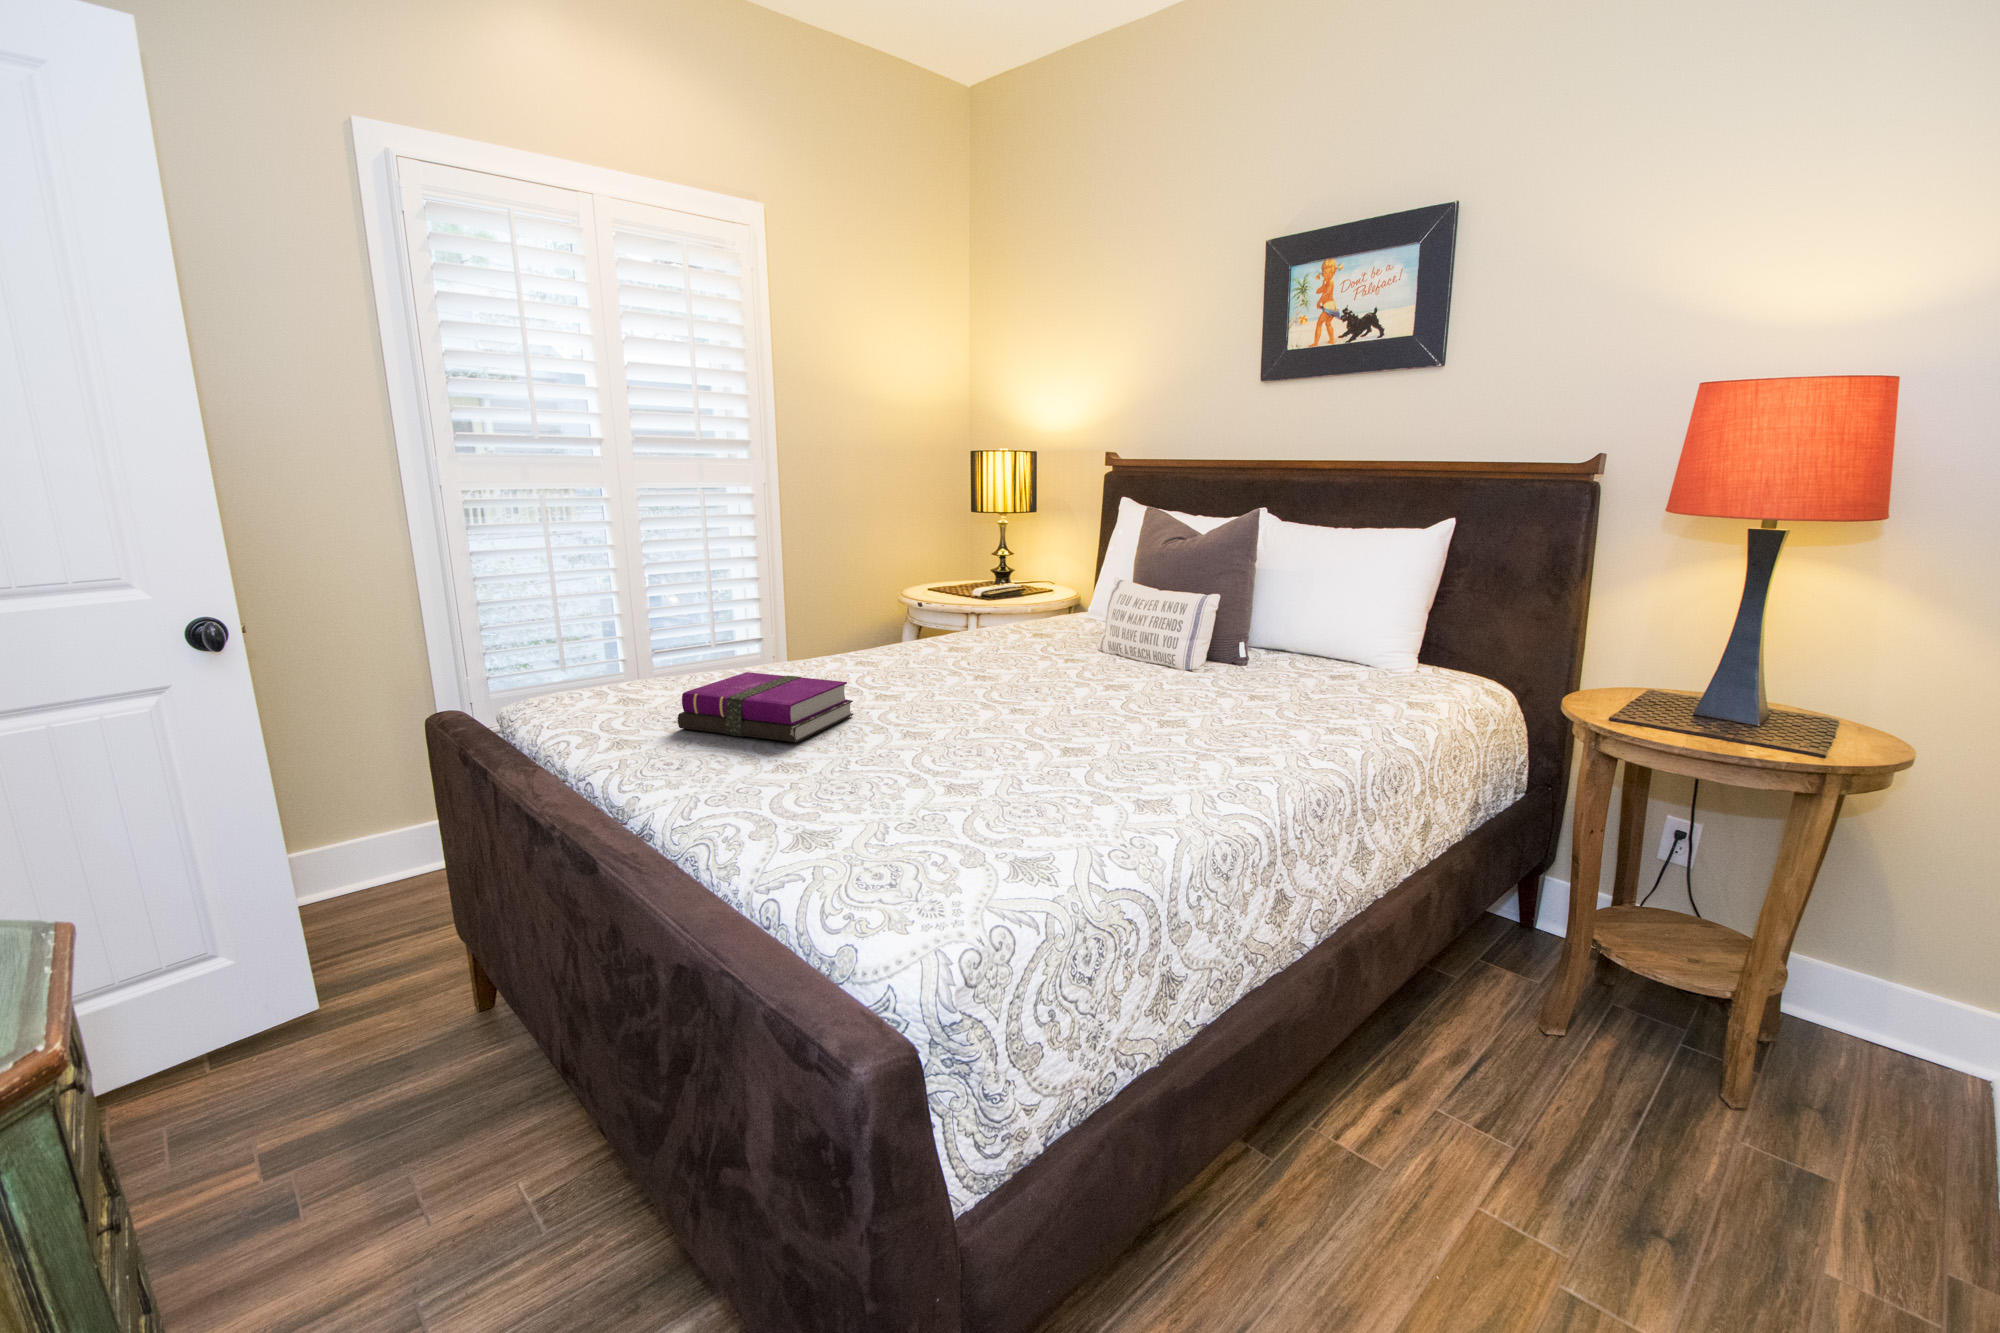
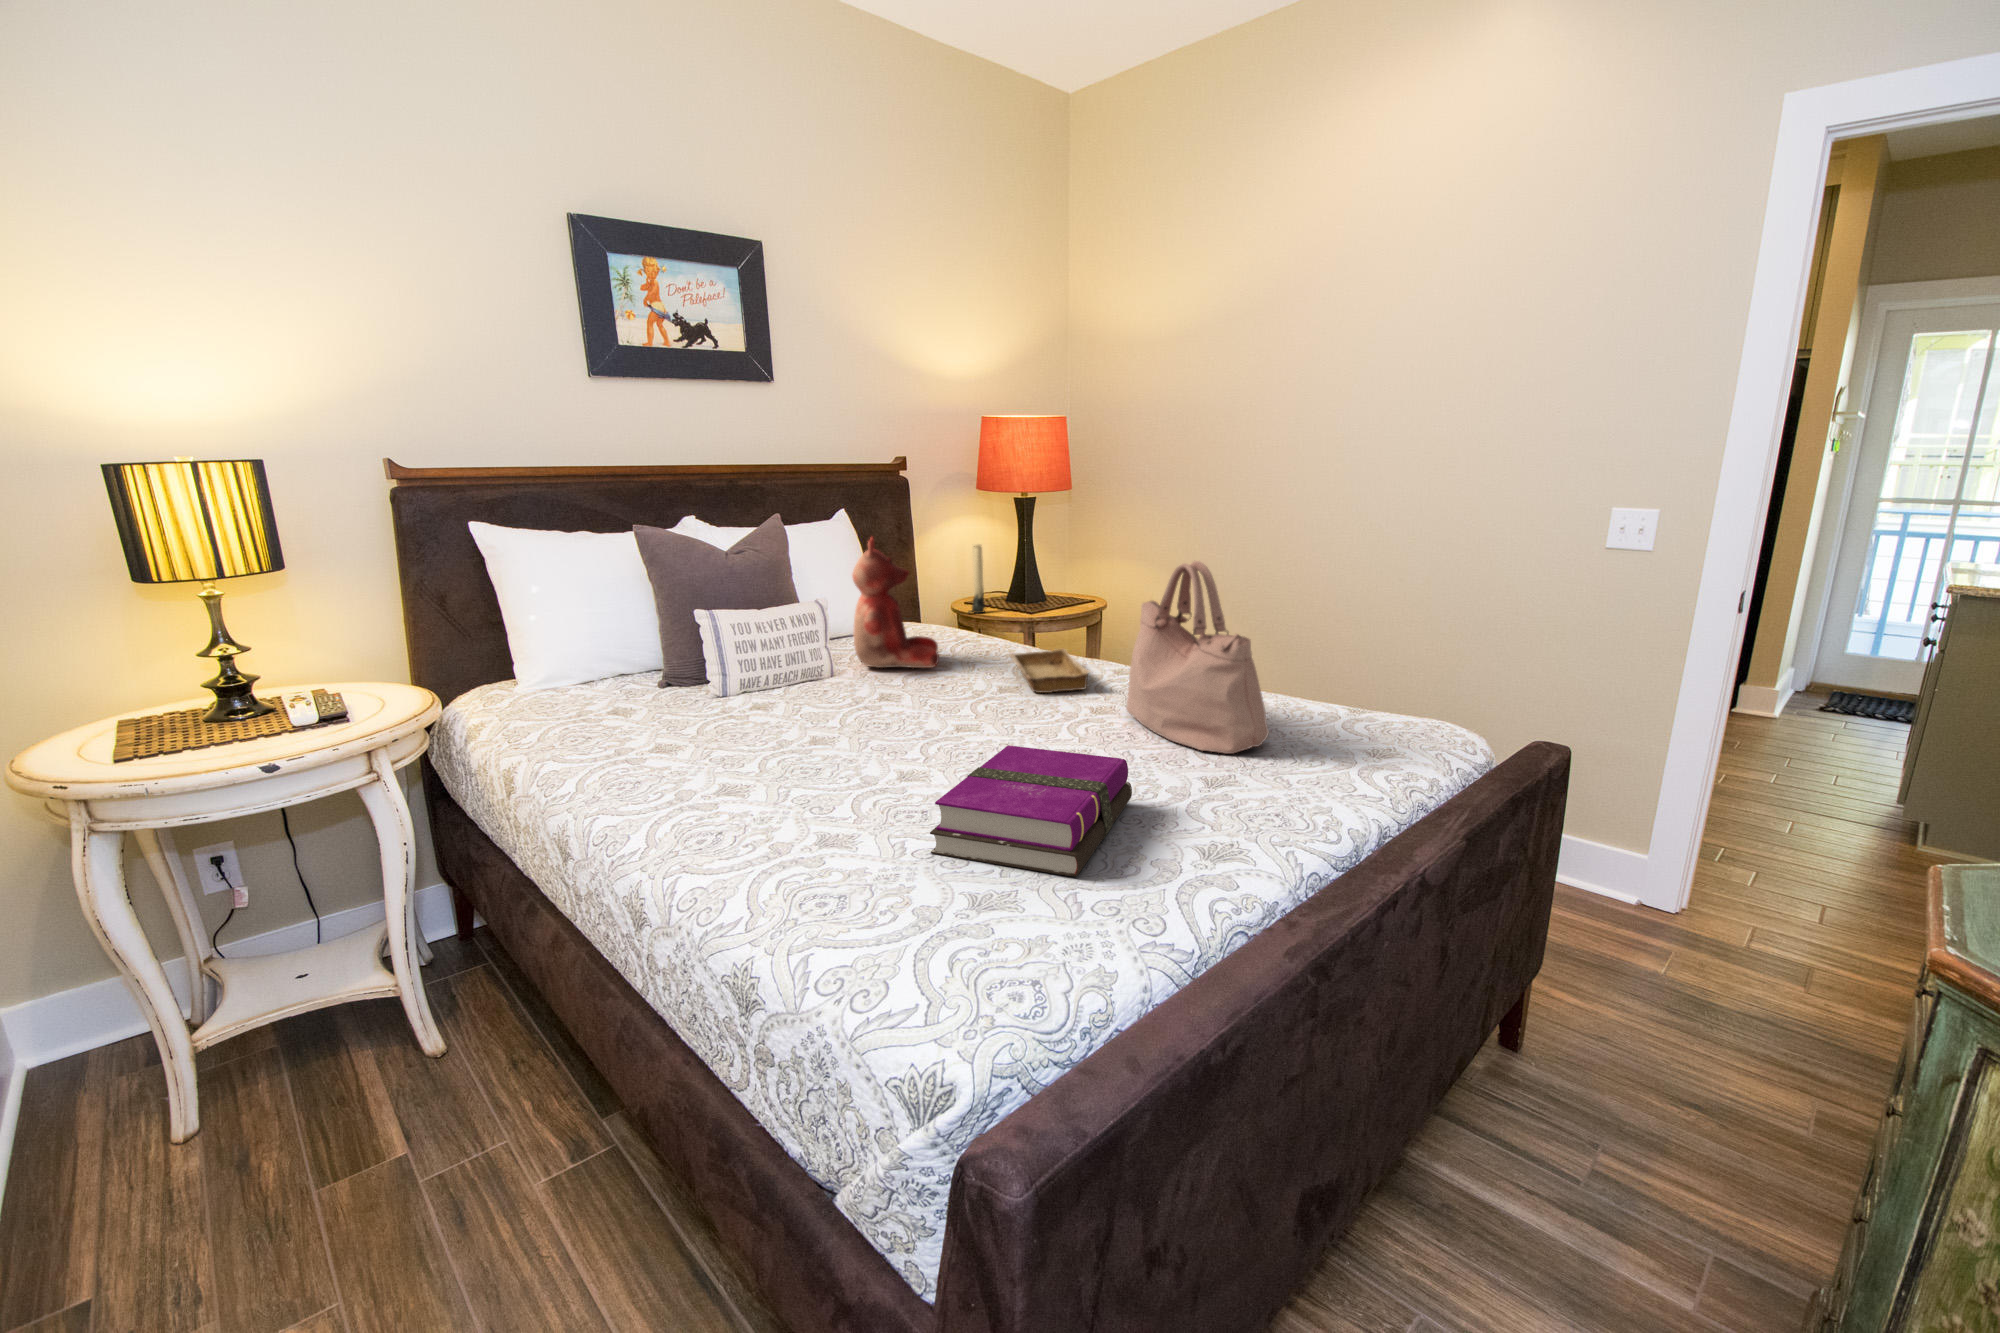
teddy bear: none [1184,540,1298,691] -> present [852,537,939,668]
handbag: none [895,578,1098,797] -> present [1126,561,1269,754]
candle: none [1603,594,1653,705] -> present [968,544,985,613]
tray: none [1132,701,1304,742] -> present [1009,649,1090,693]

